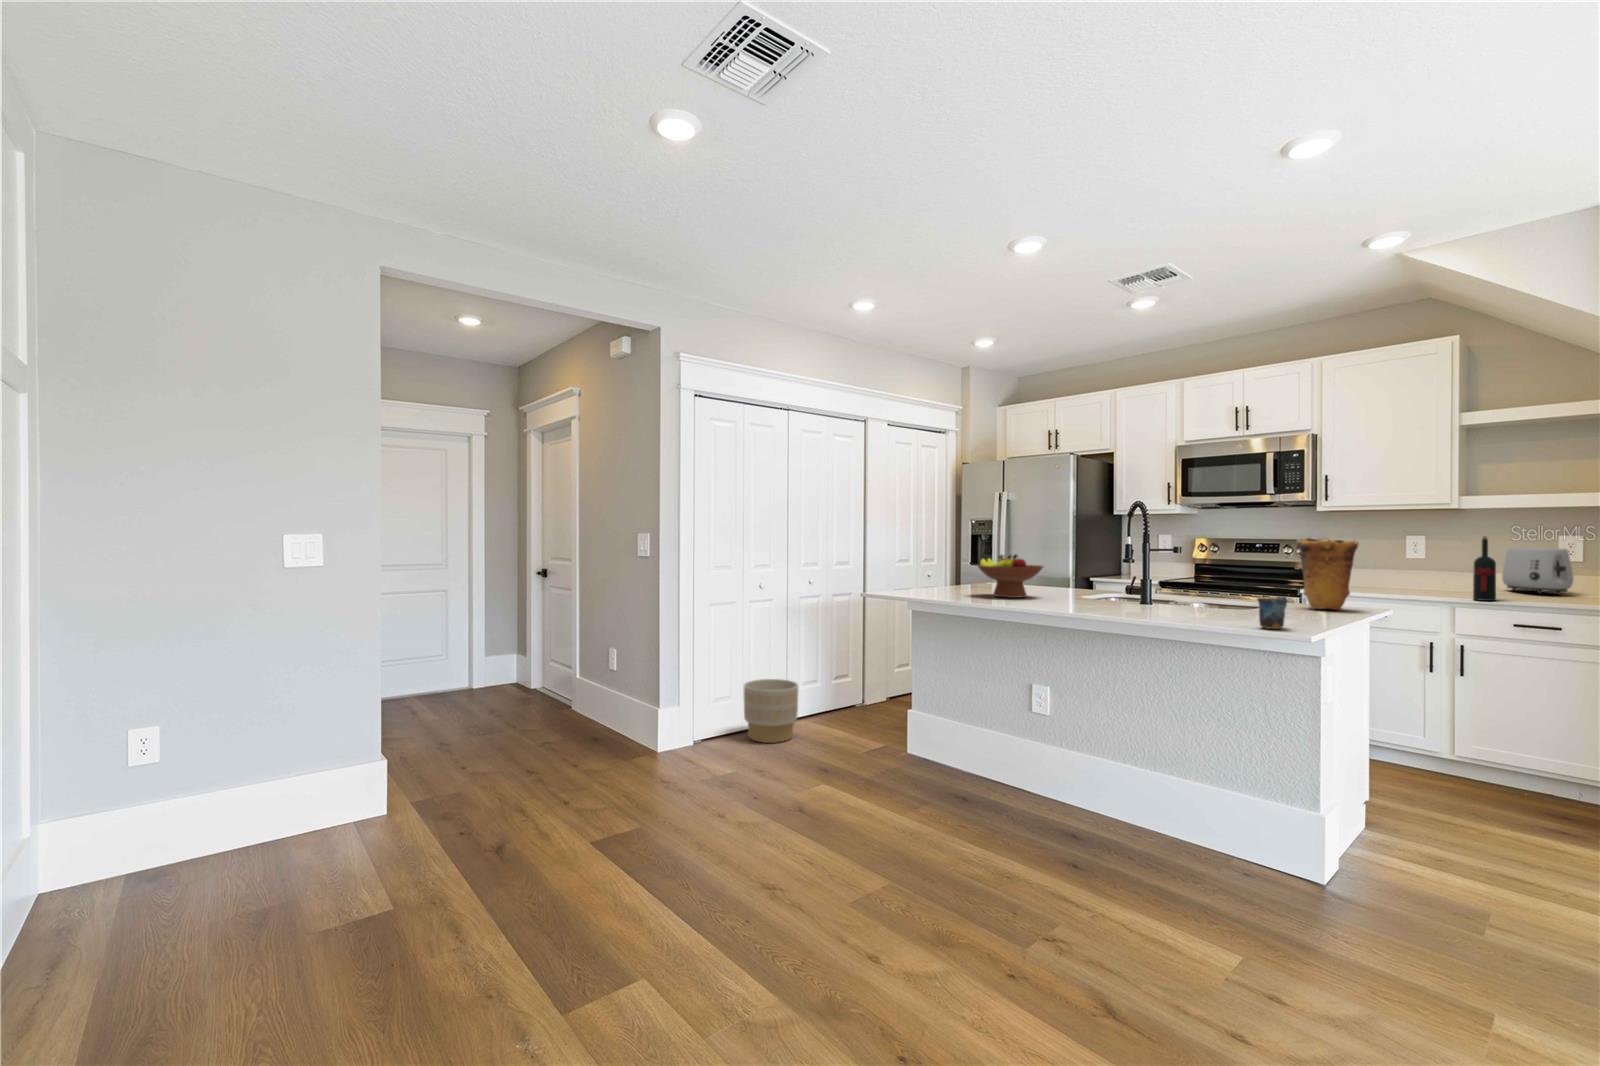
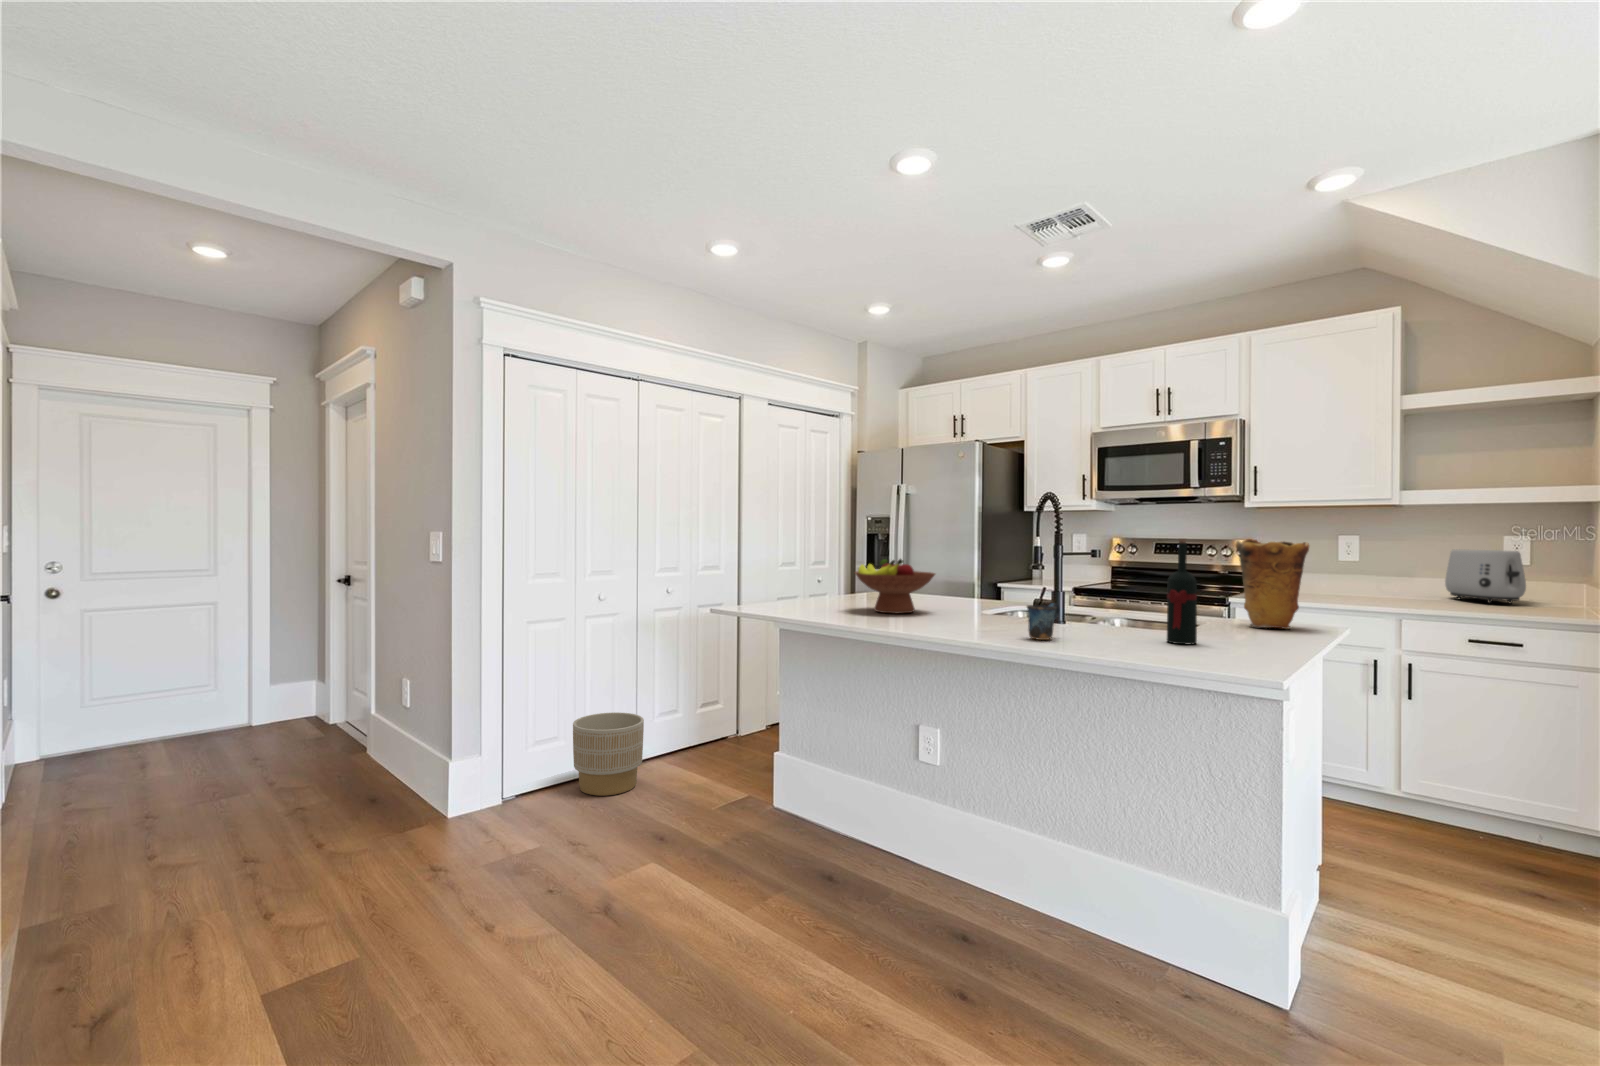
wine bottle: present [1473,536,1496,601] -> present [1167,539,1197,644]
mug: present [1258,597,1287,629] -> present [1027,603,1059,640]

